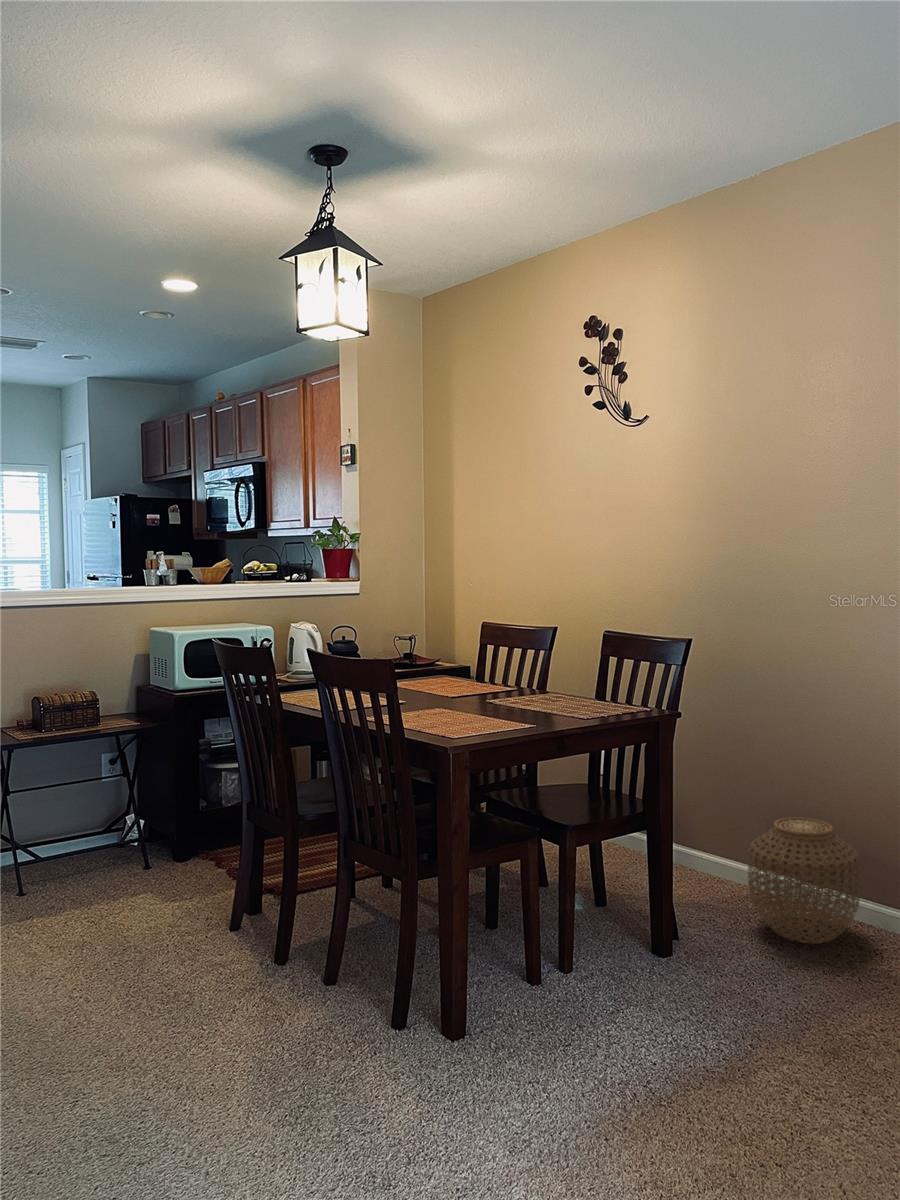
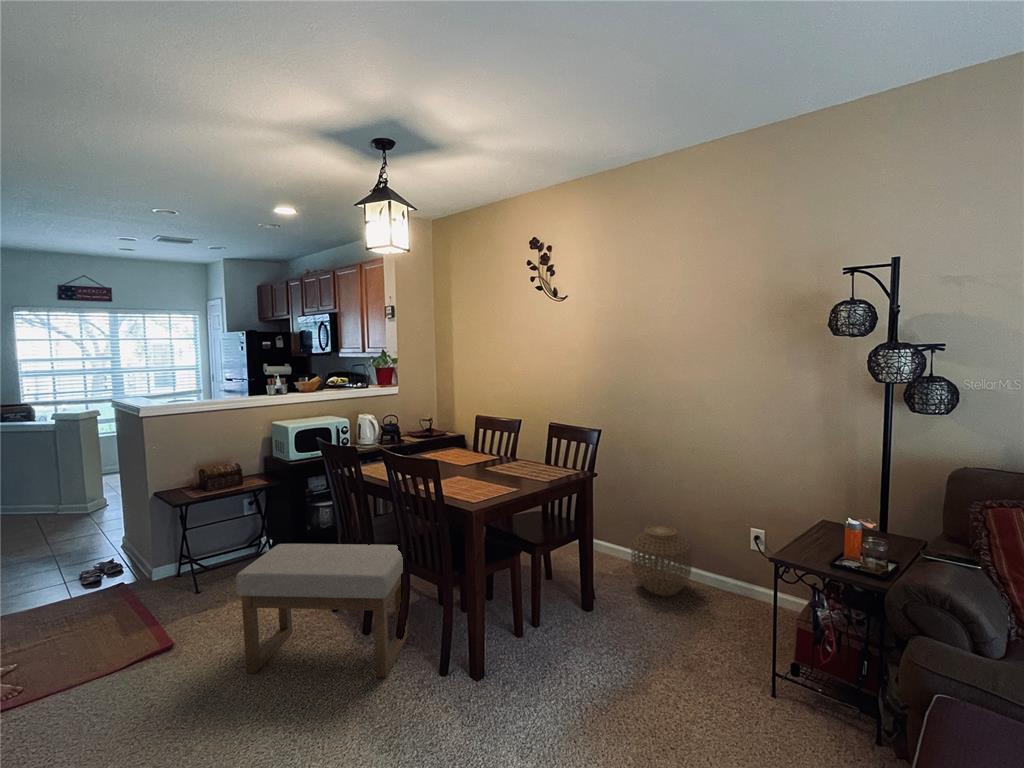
ottoman: none [77,806,350,1024] -> present [236,544,408,677]

